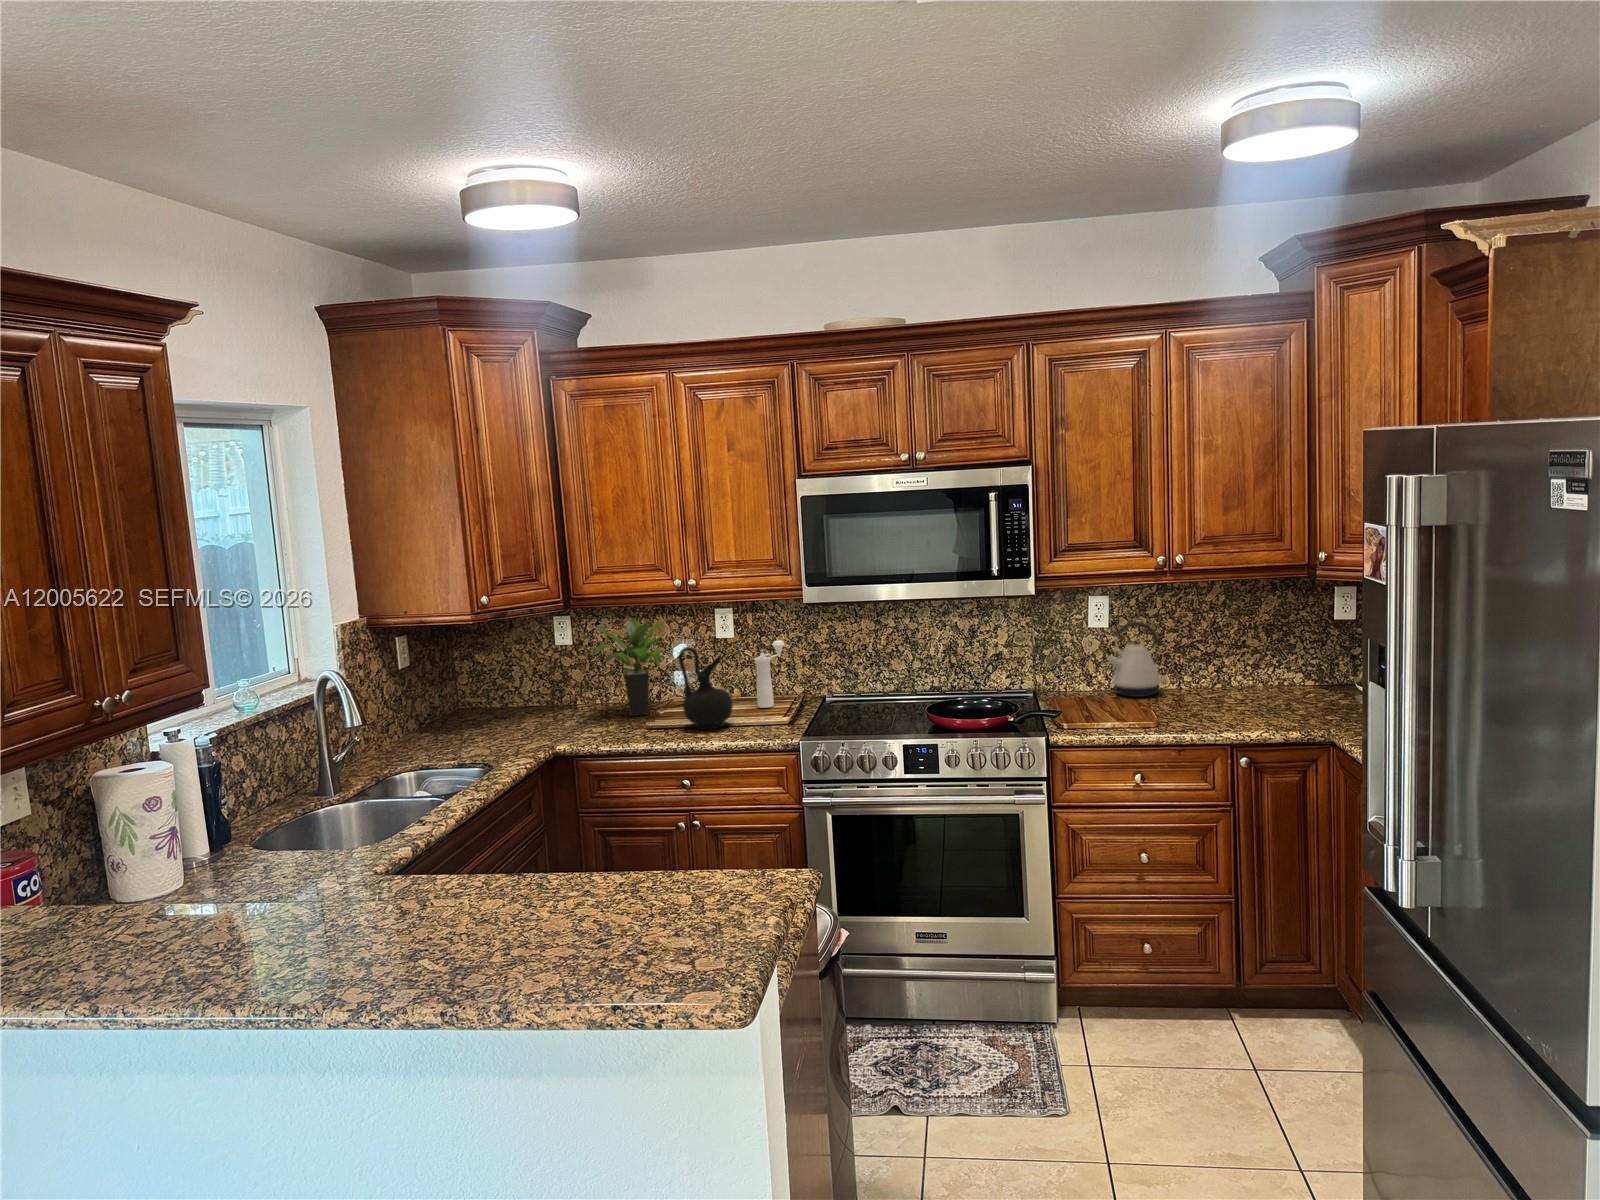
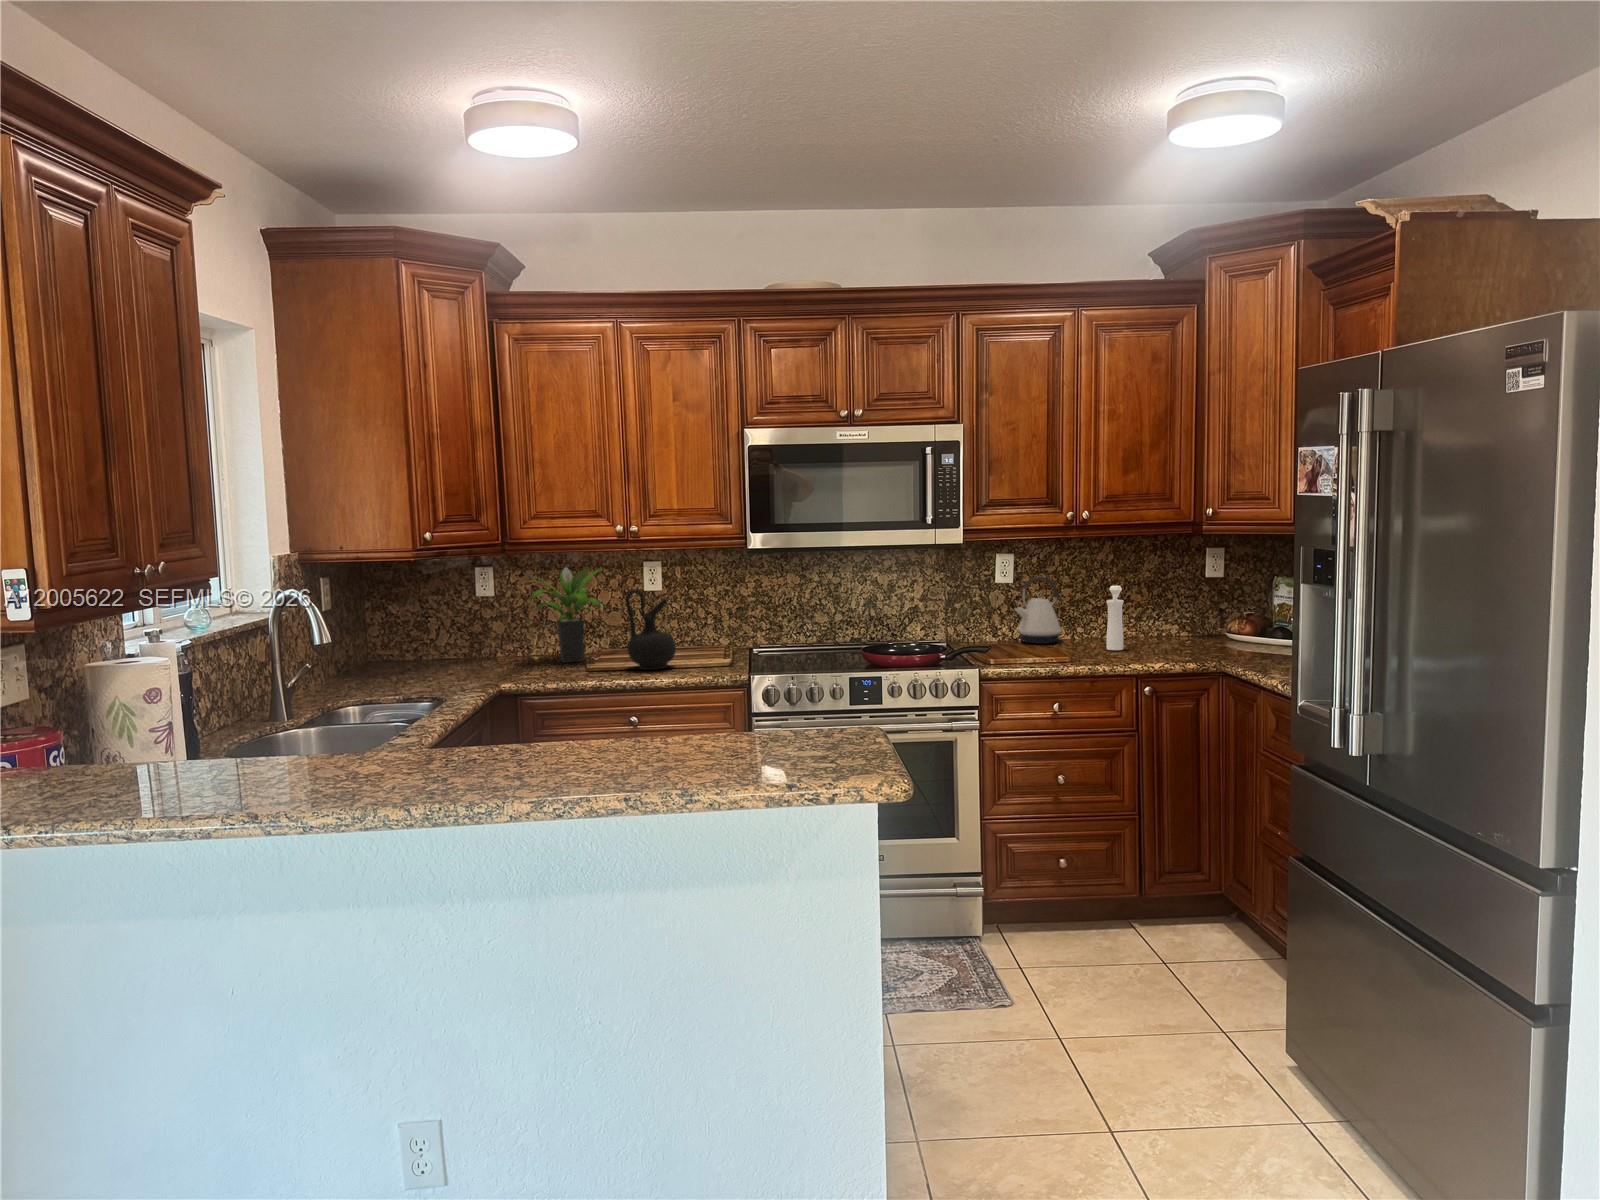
pepper mill: present [754,640,785,708] -> present [1106,586,1124,650]

